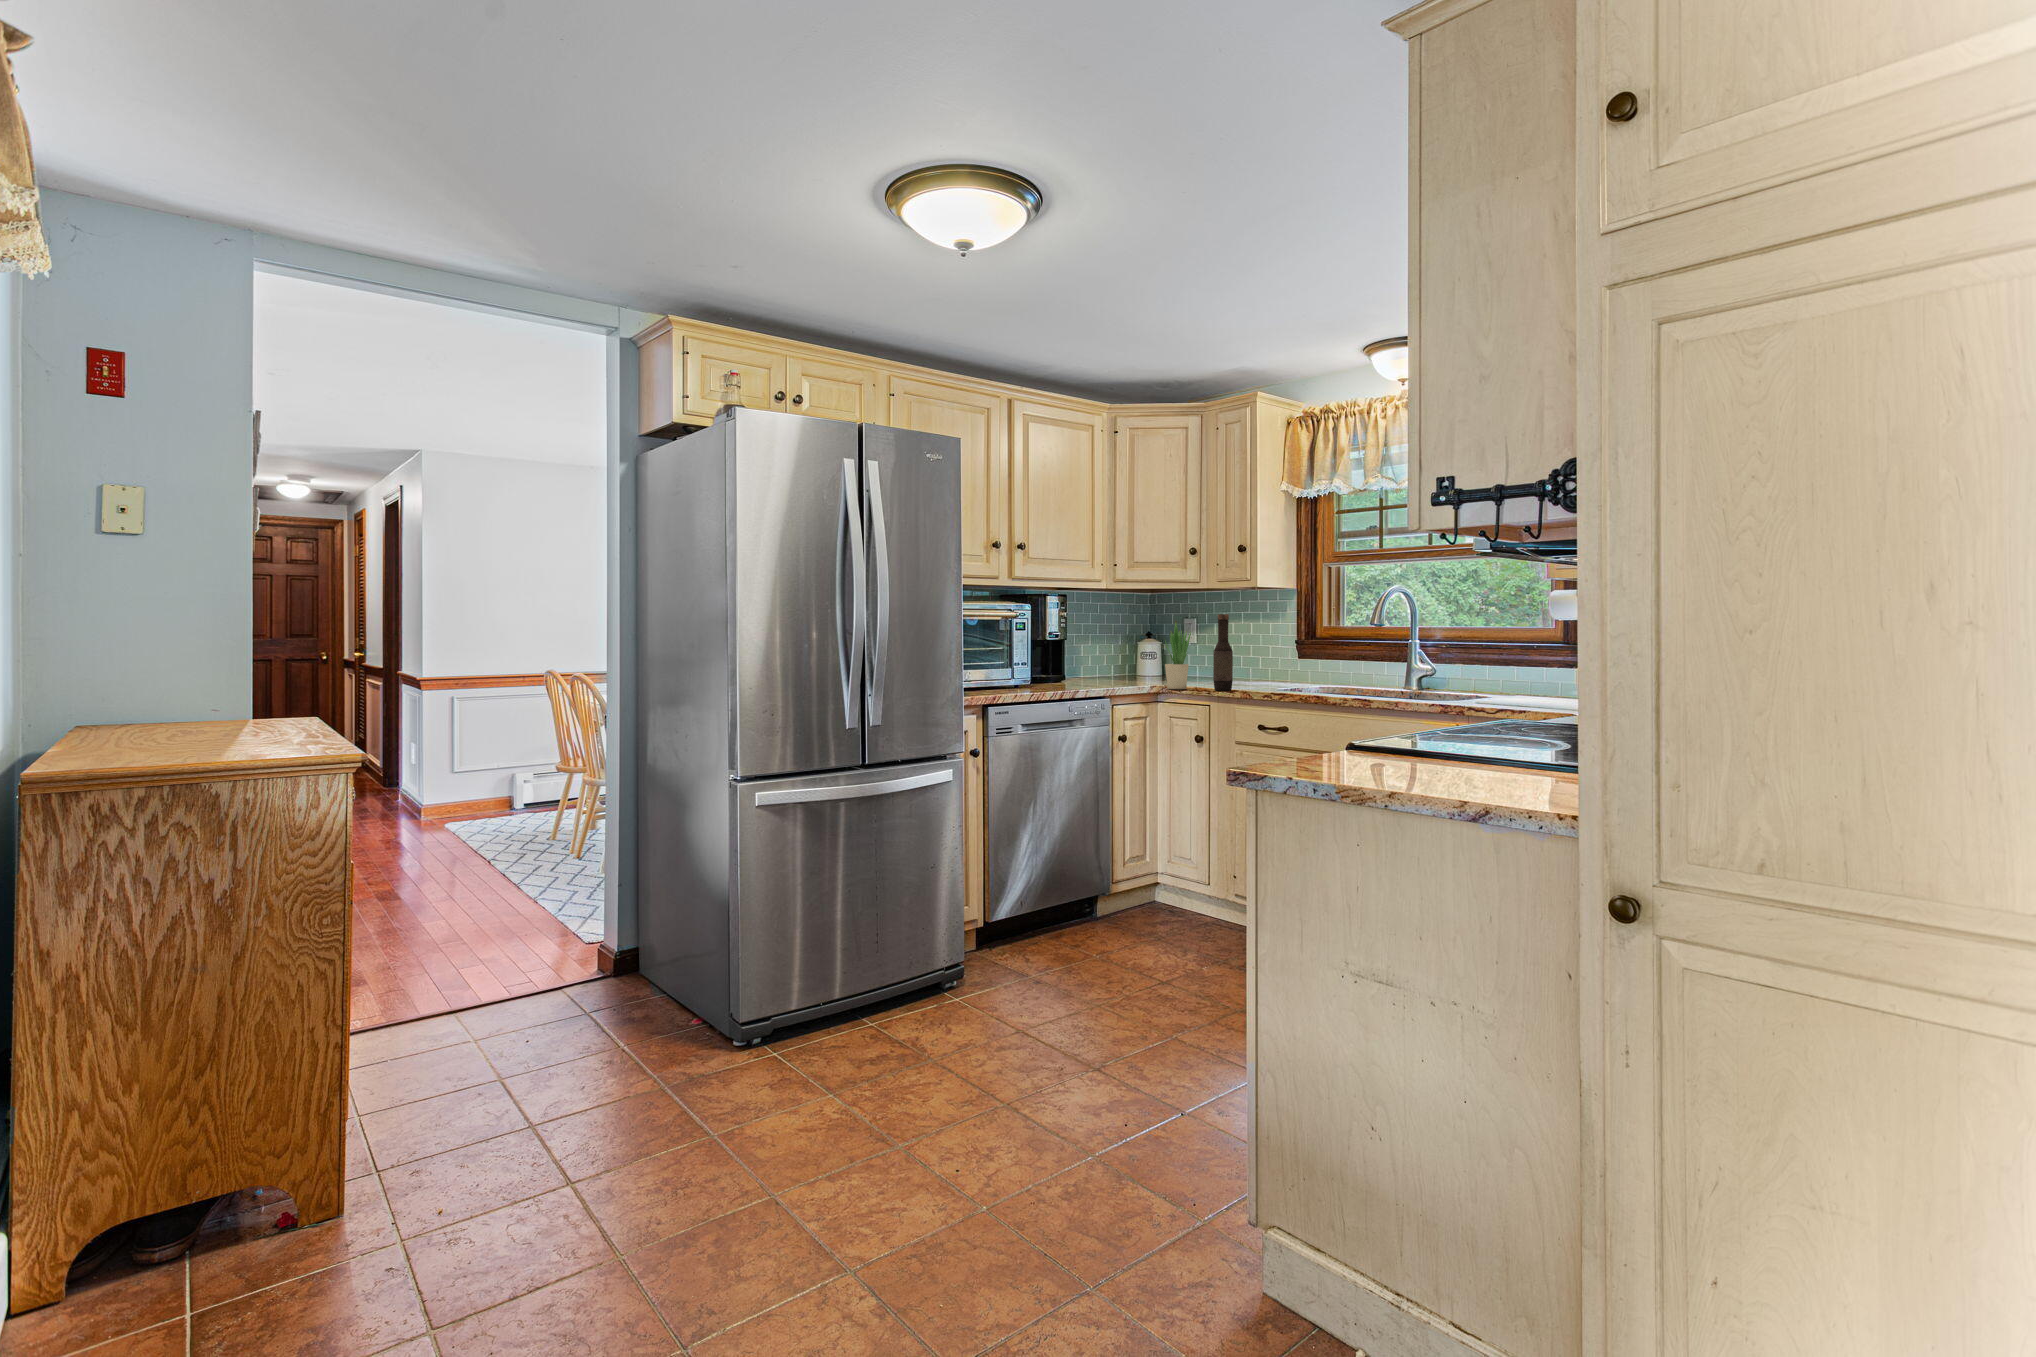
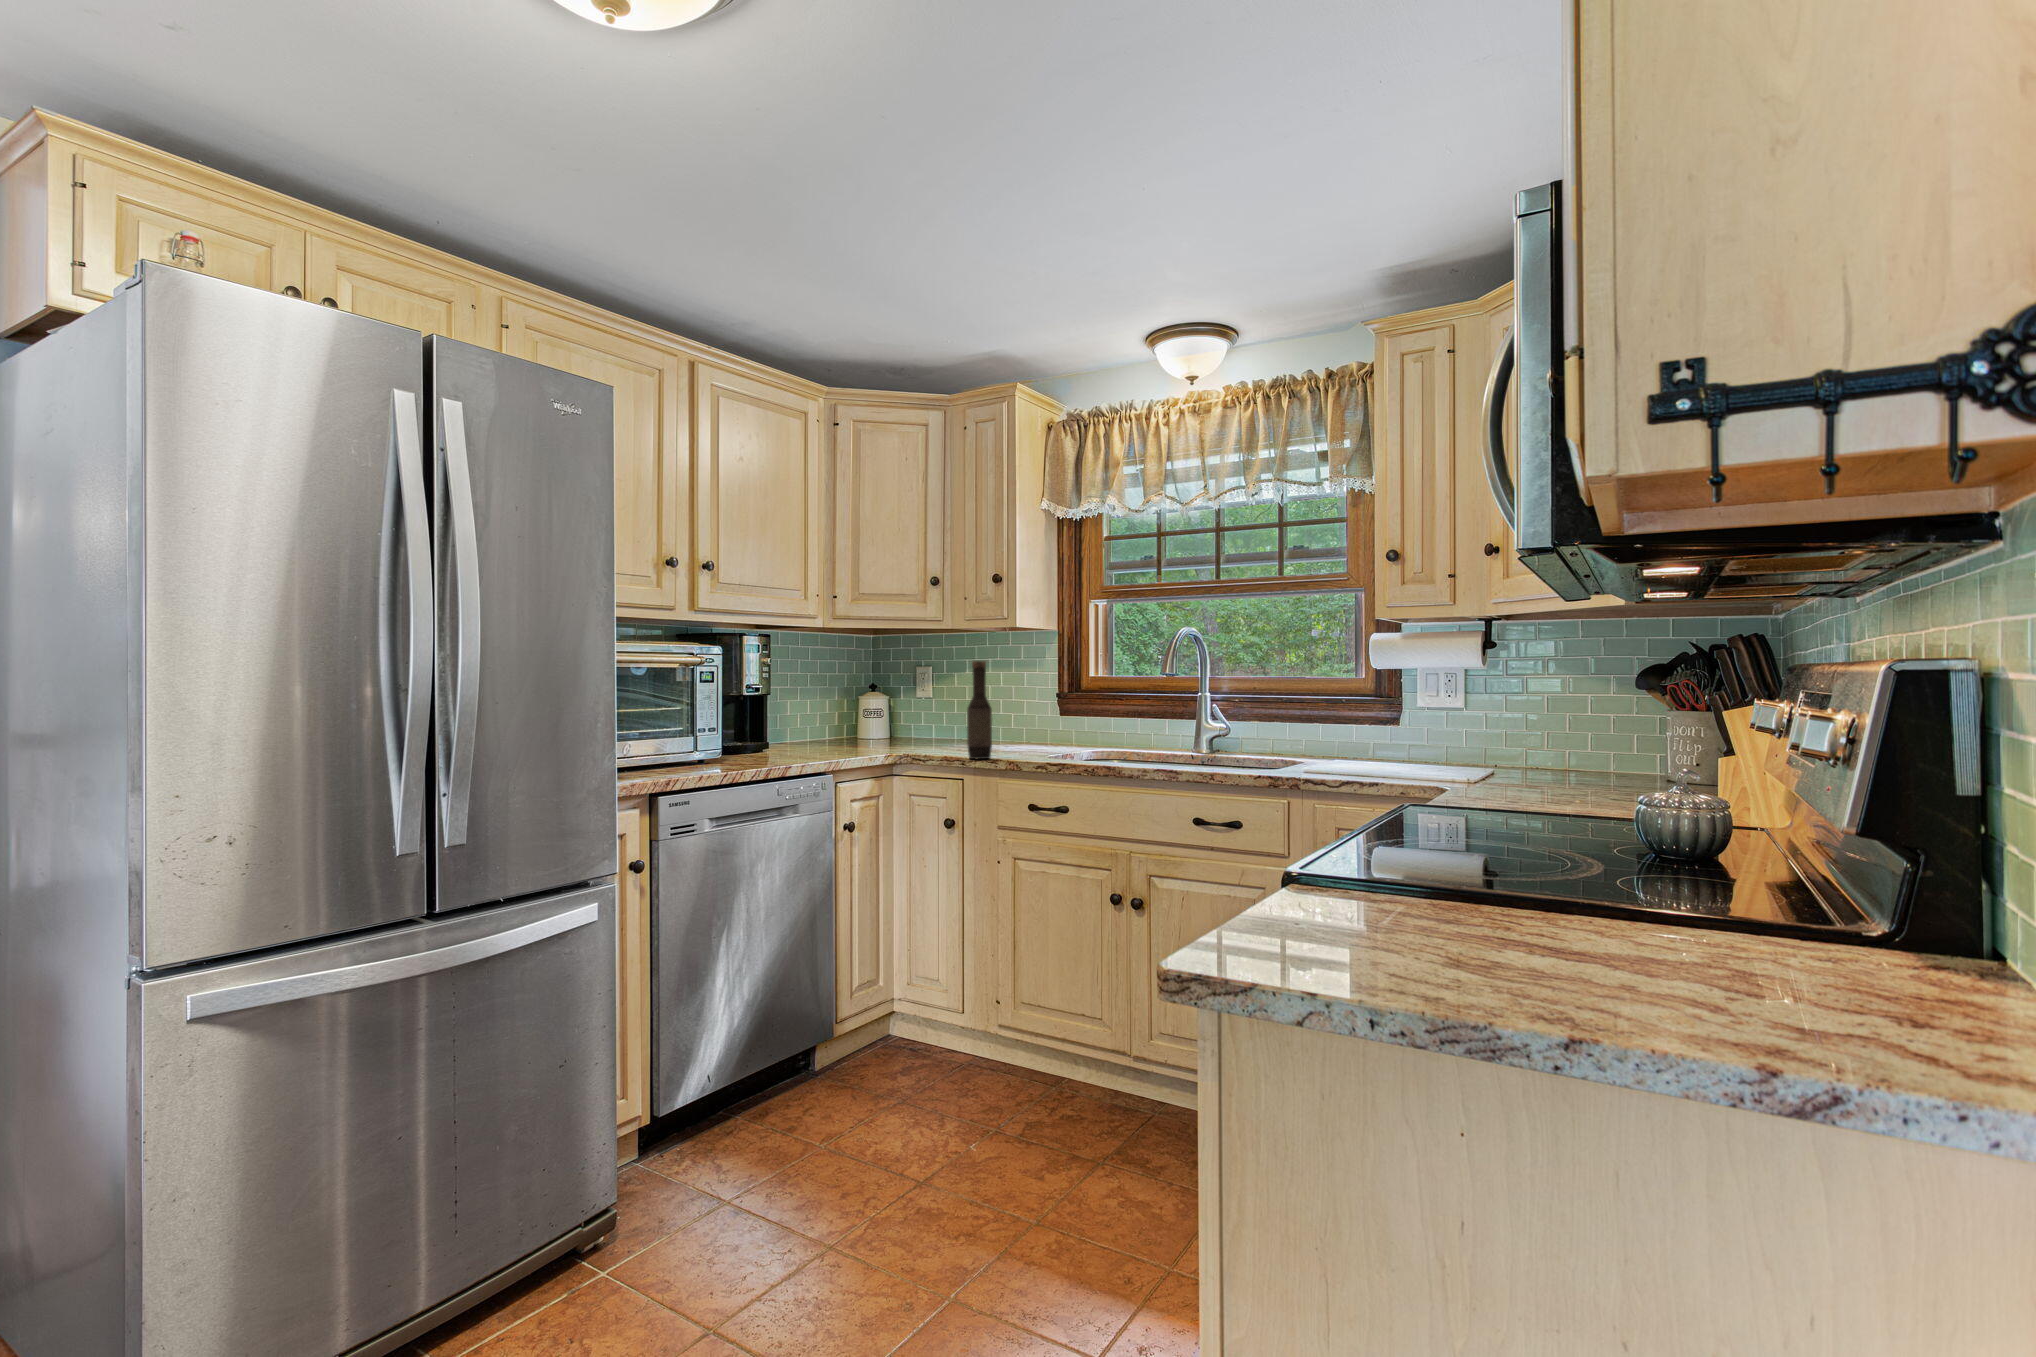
potted plant: present [1165,621,1191,689] -> none [901,668,936,758]

